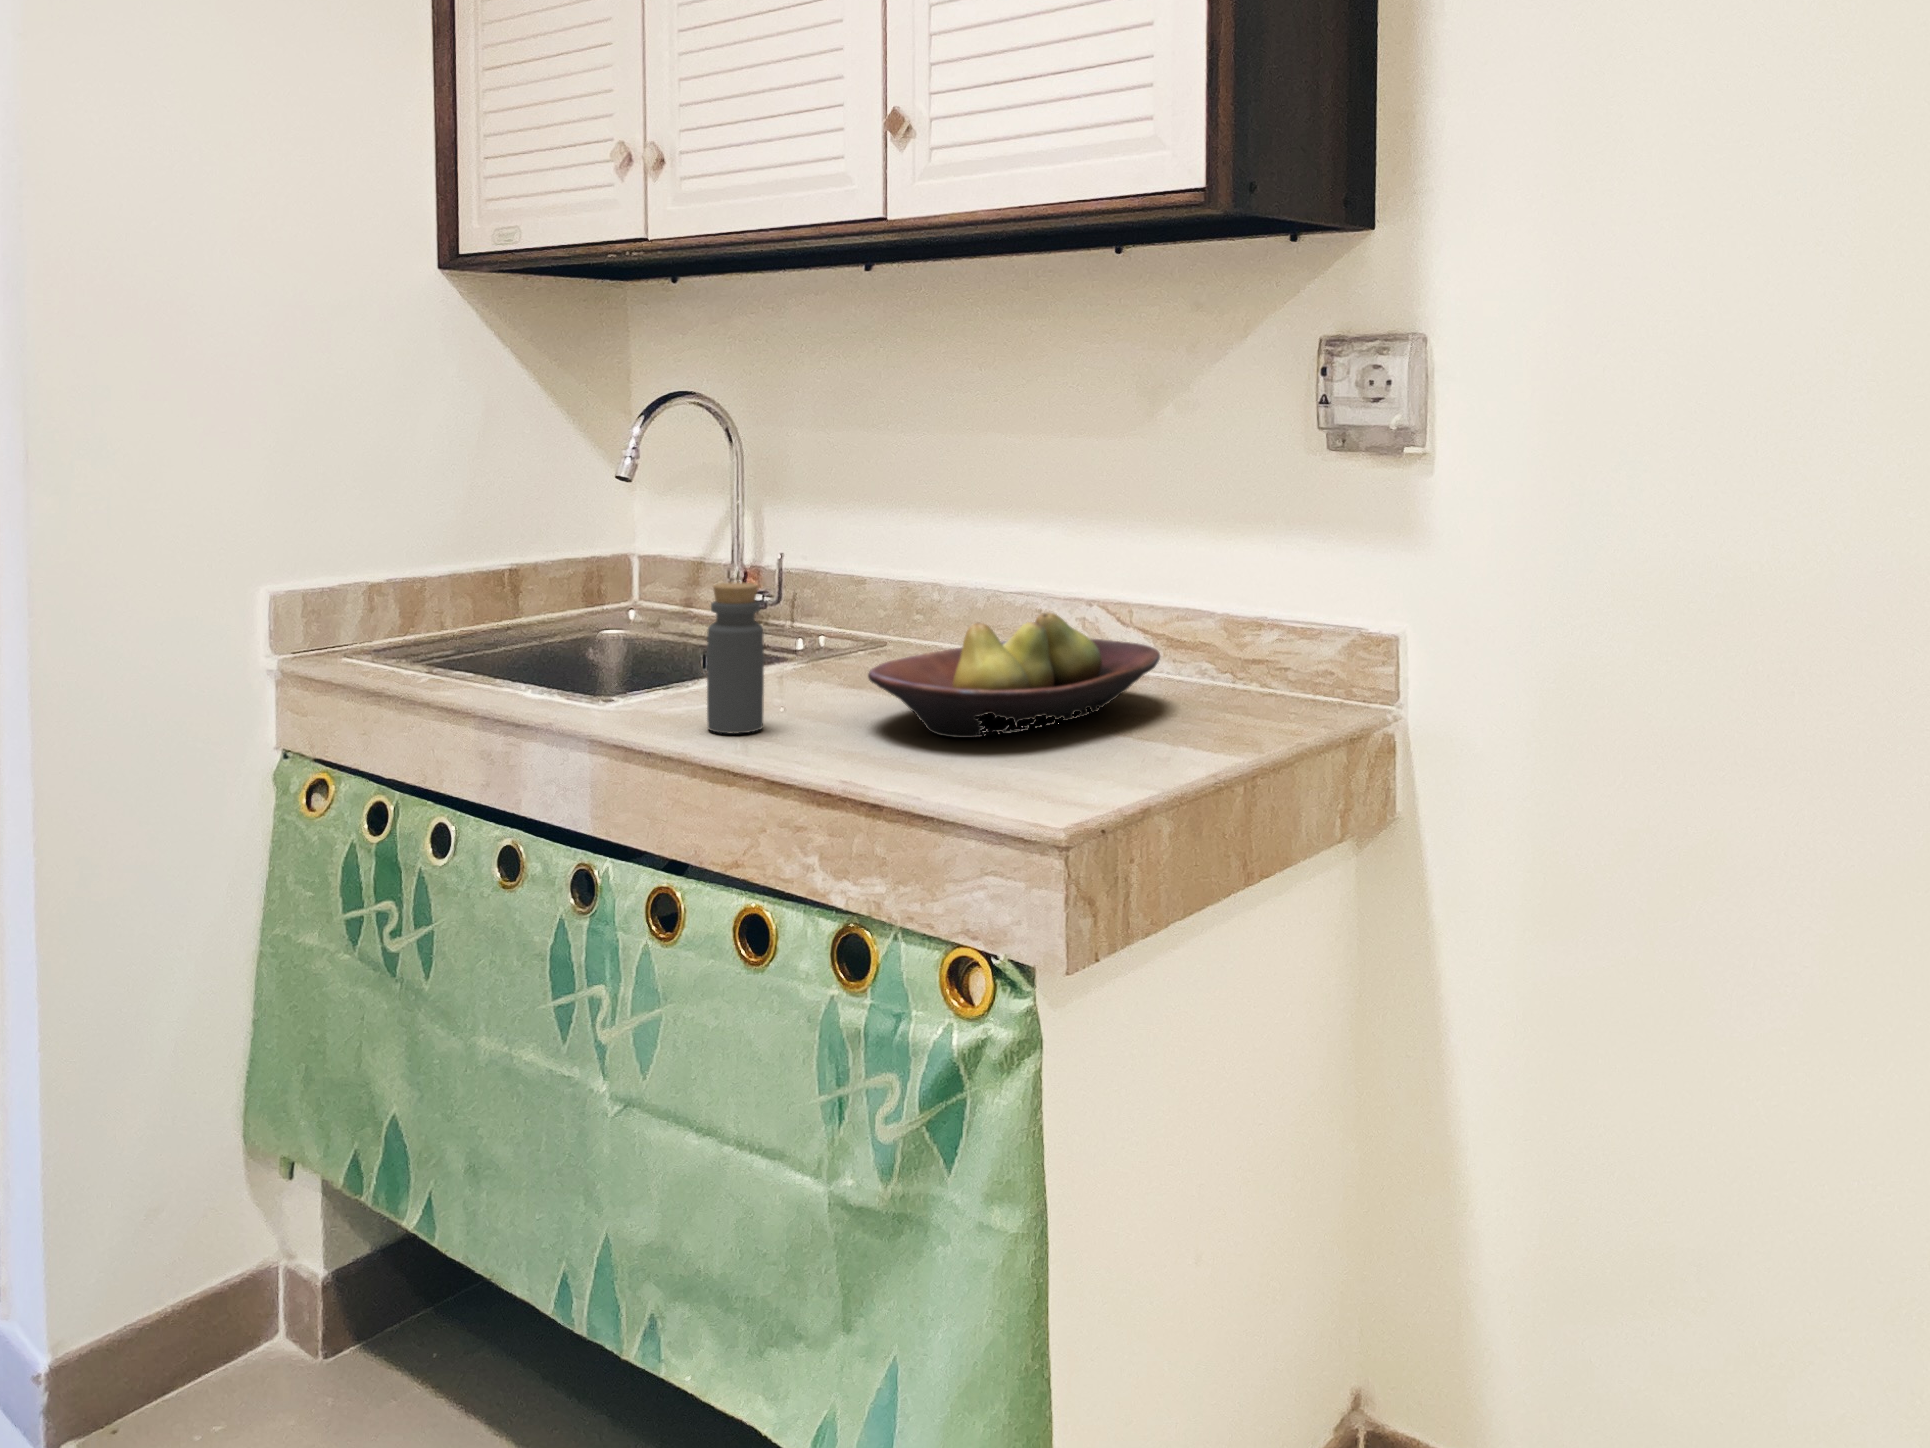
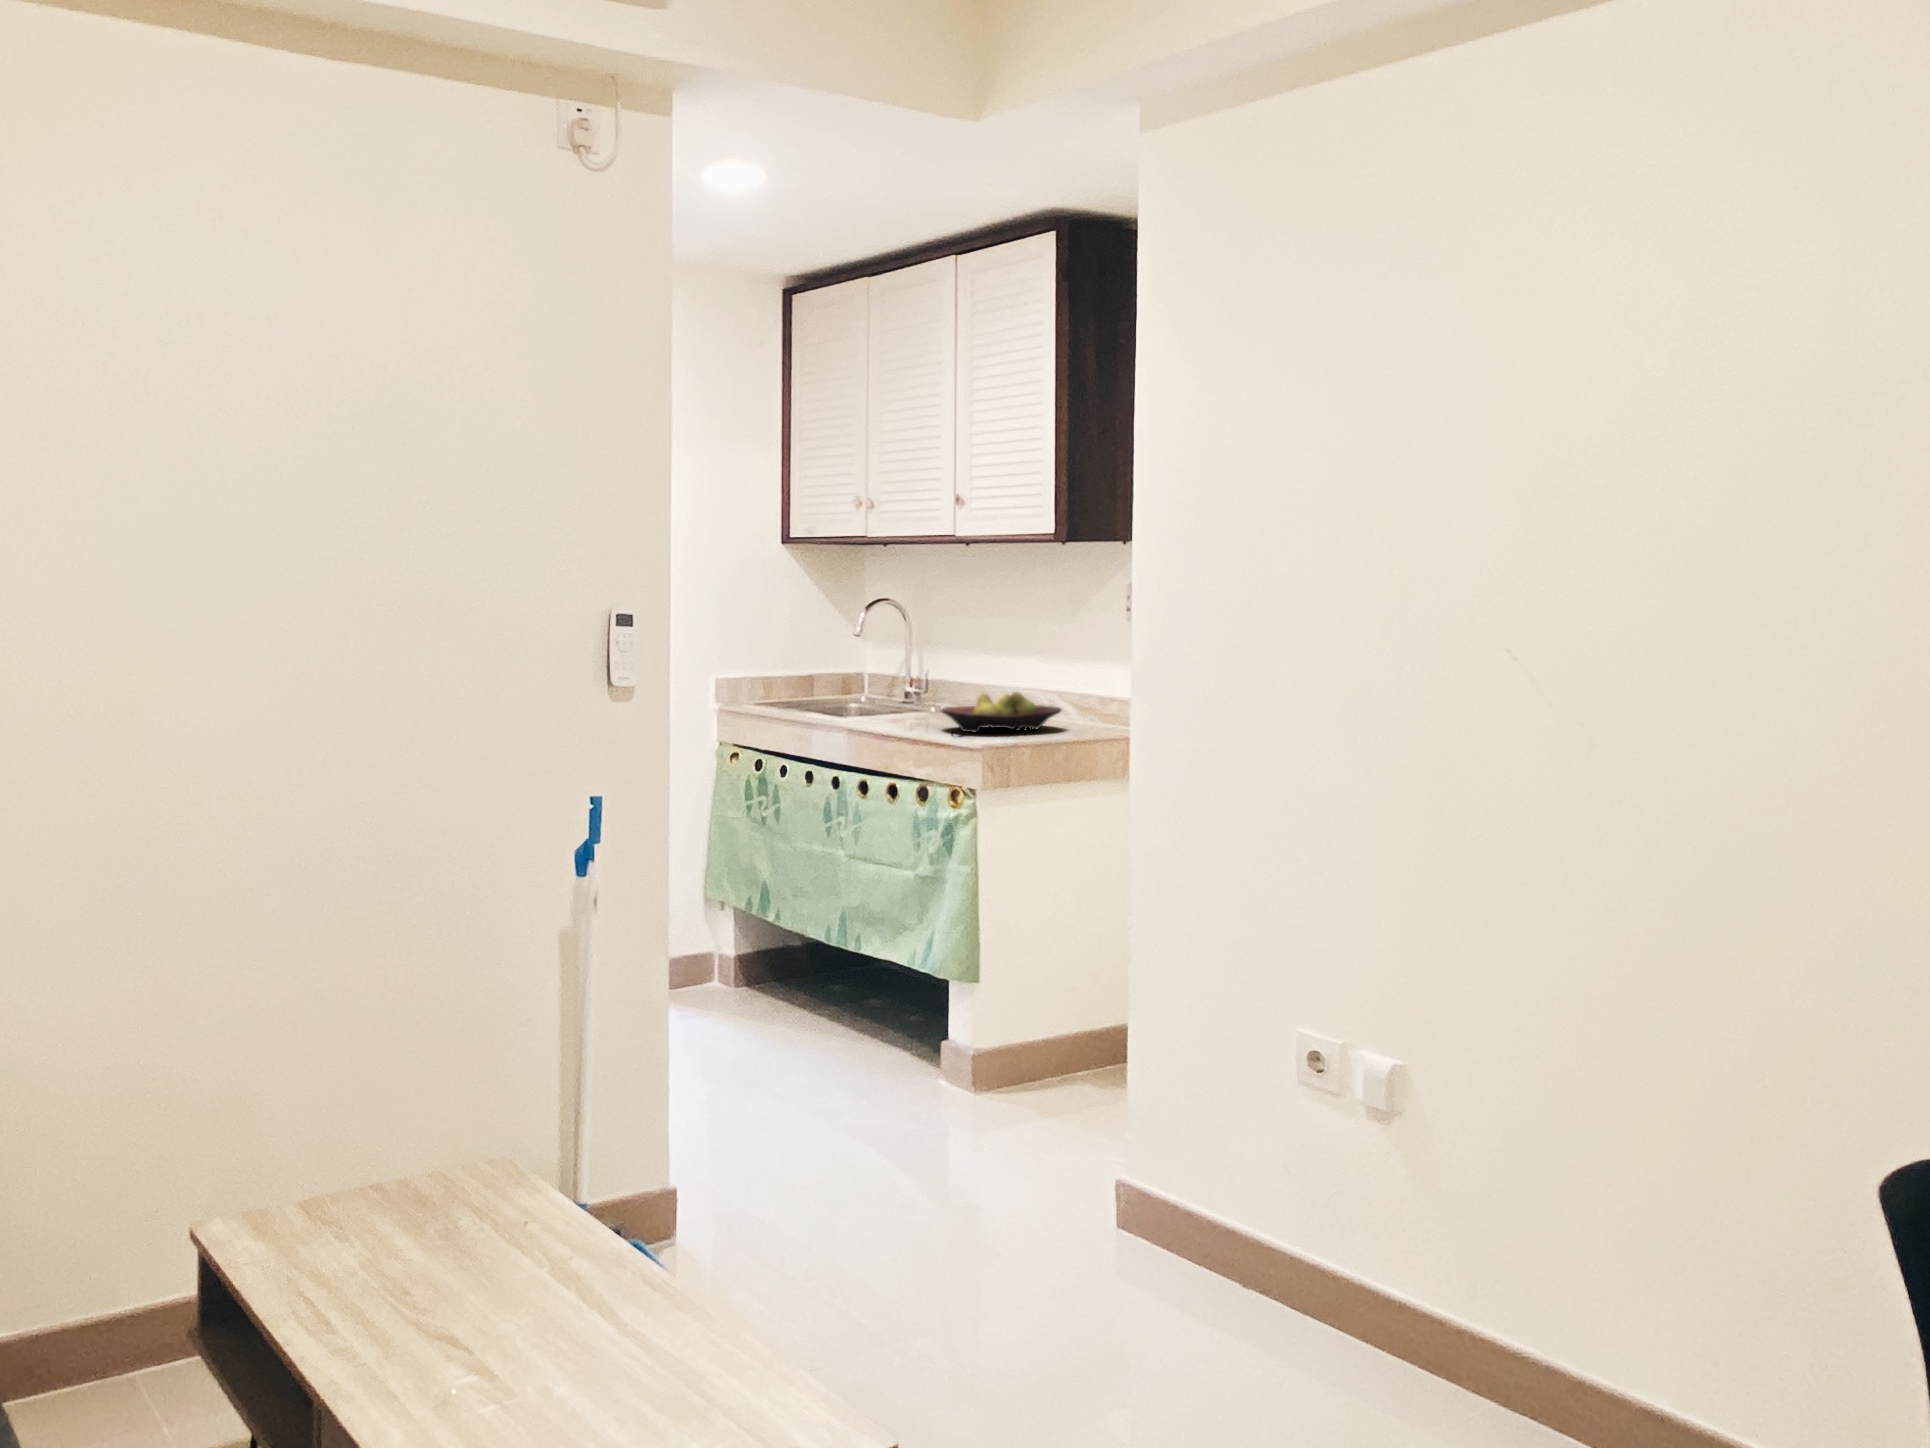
bottle: present [707,582,764,733] -> none [882,675,903,728]

